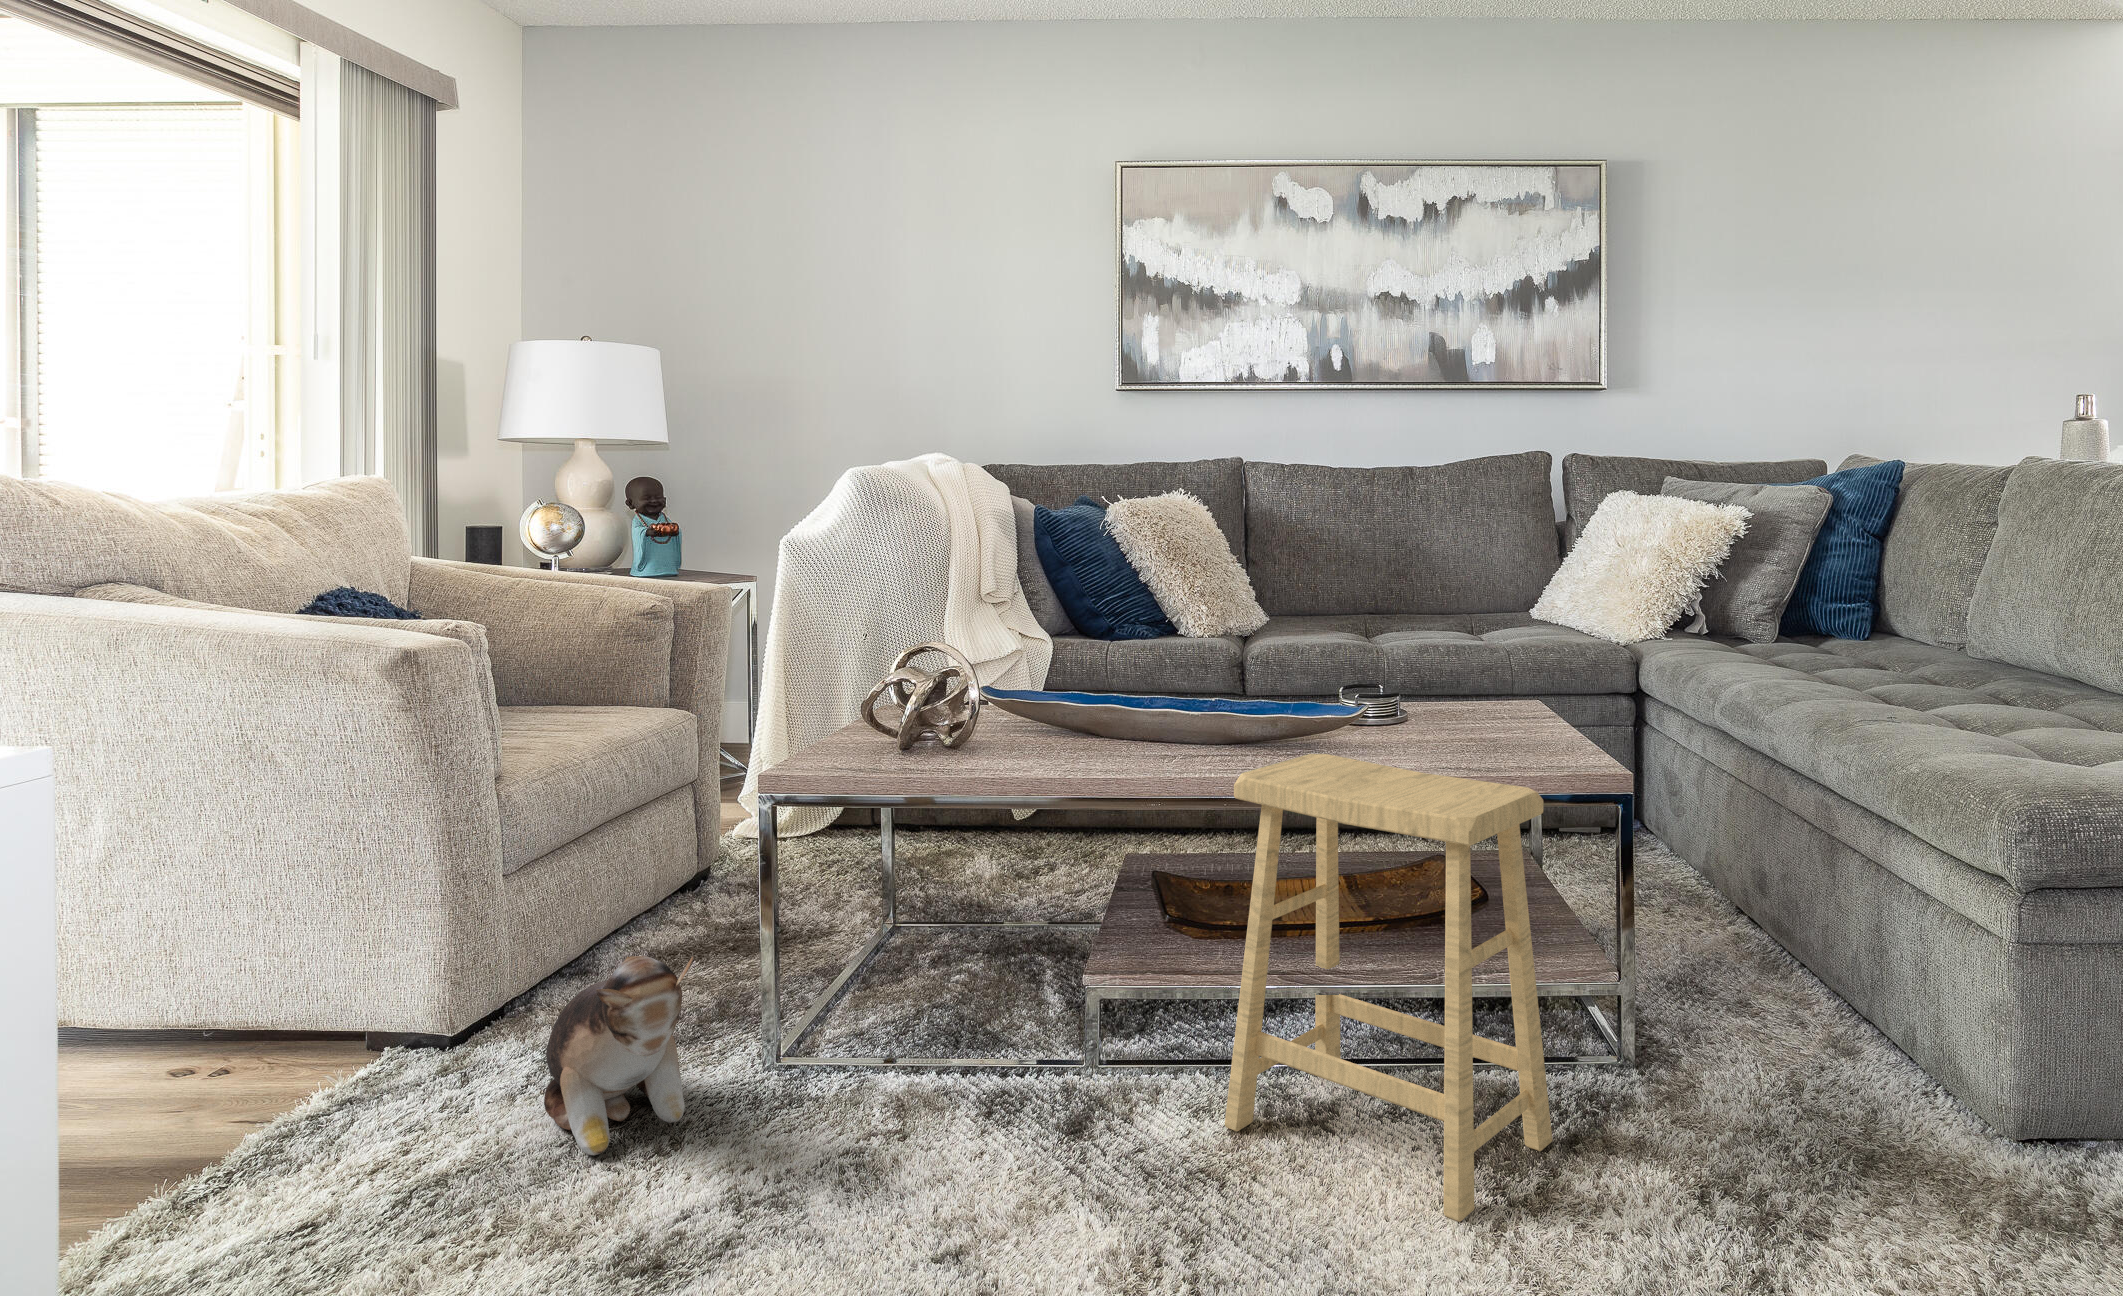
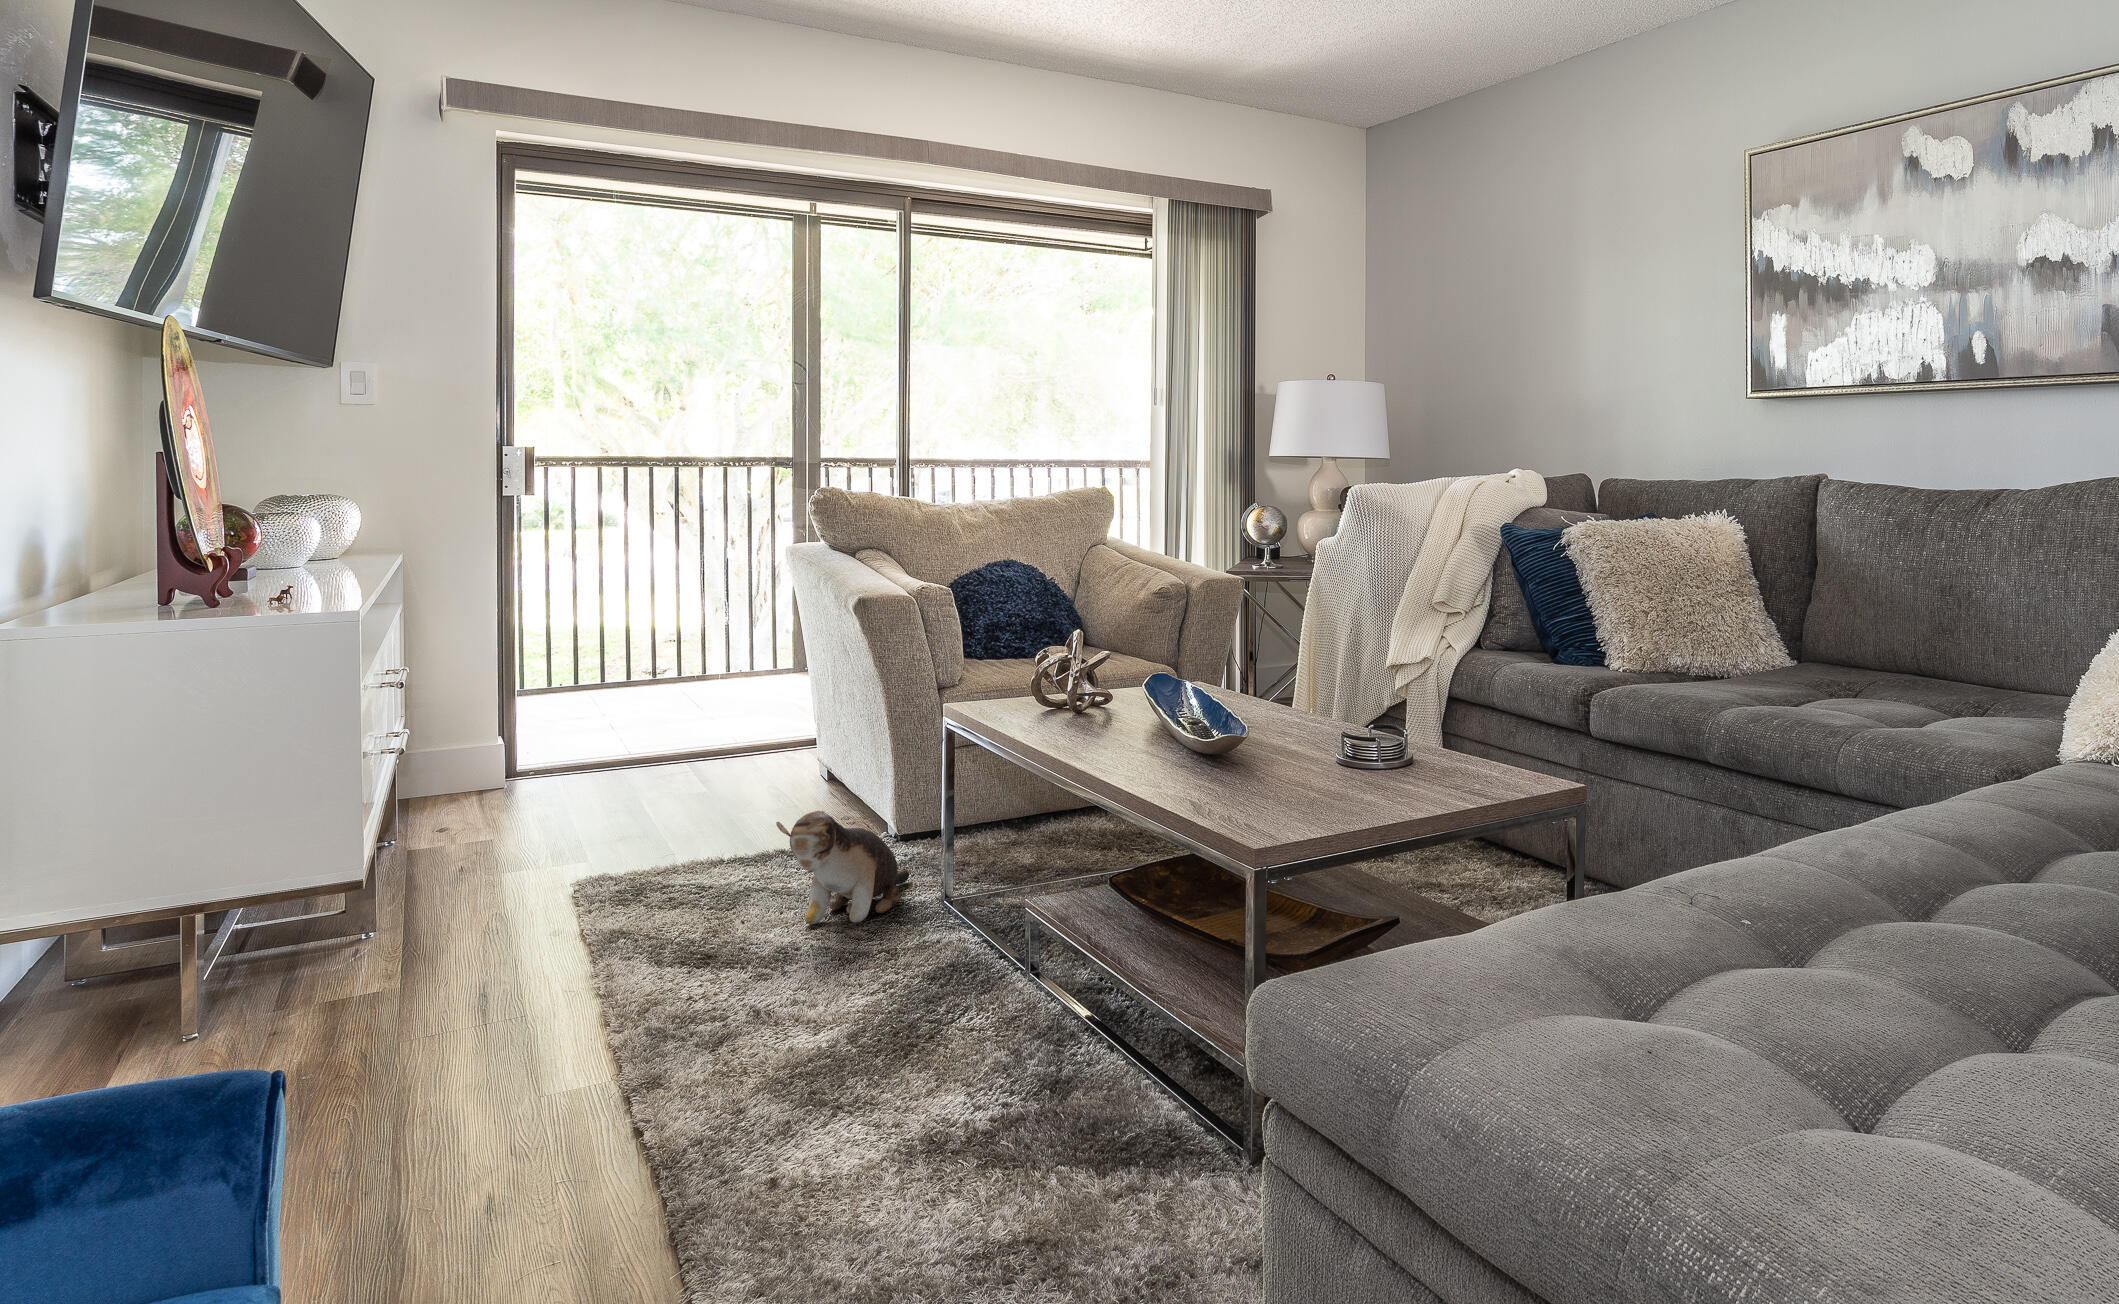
footstool: present [1225,754,1553,1222] -> none [917,770,1127,1153]

